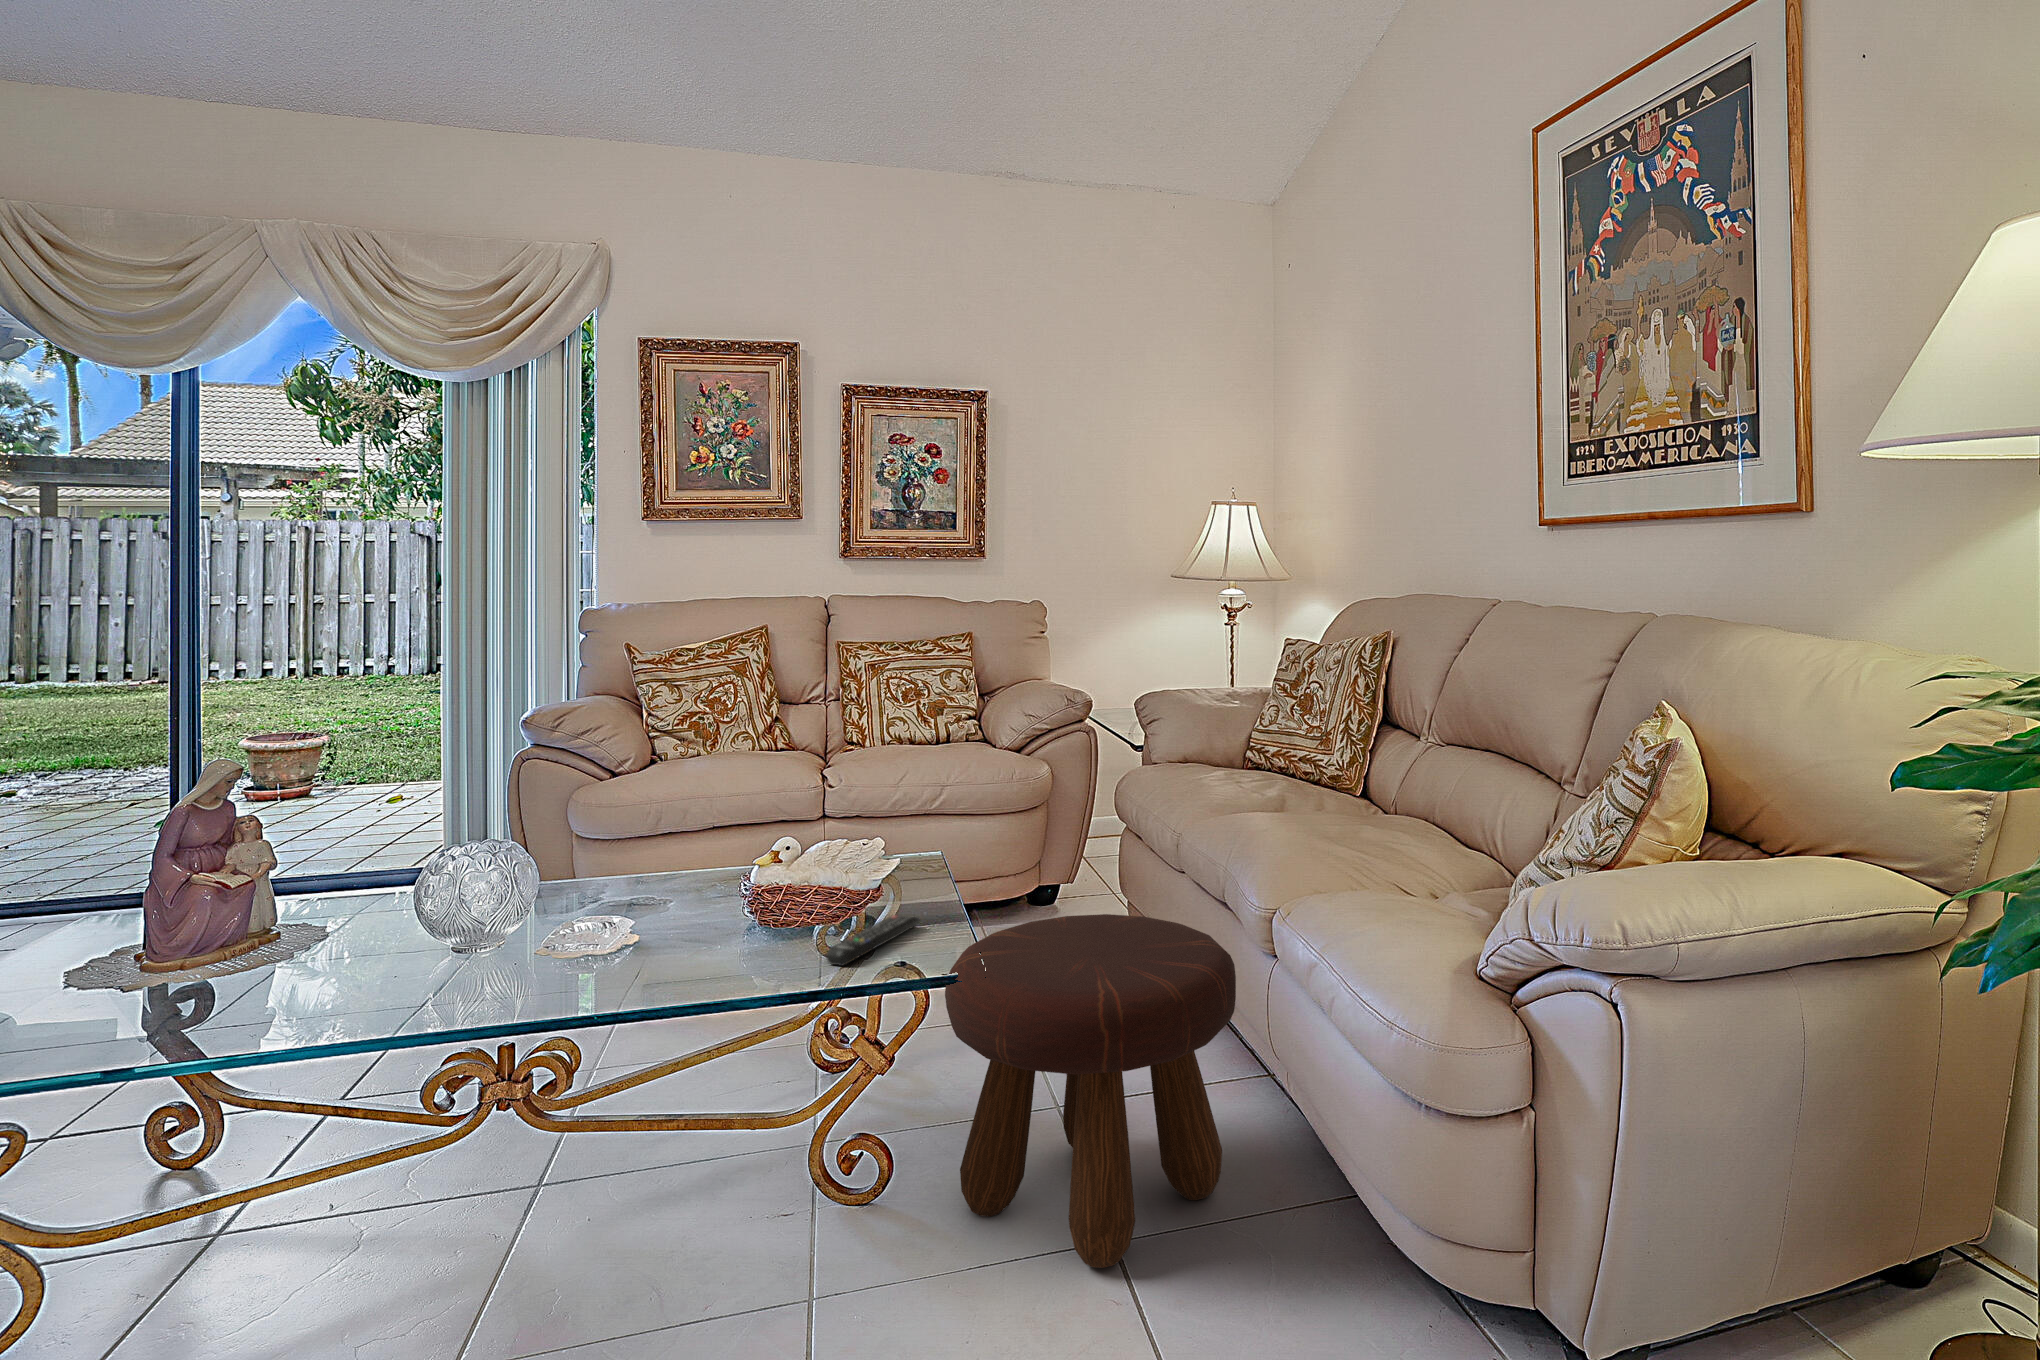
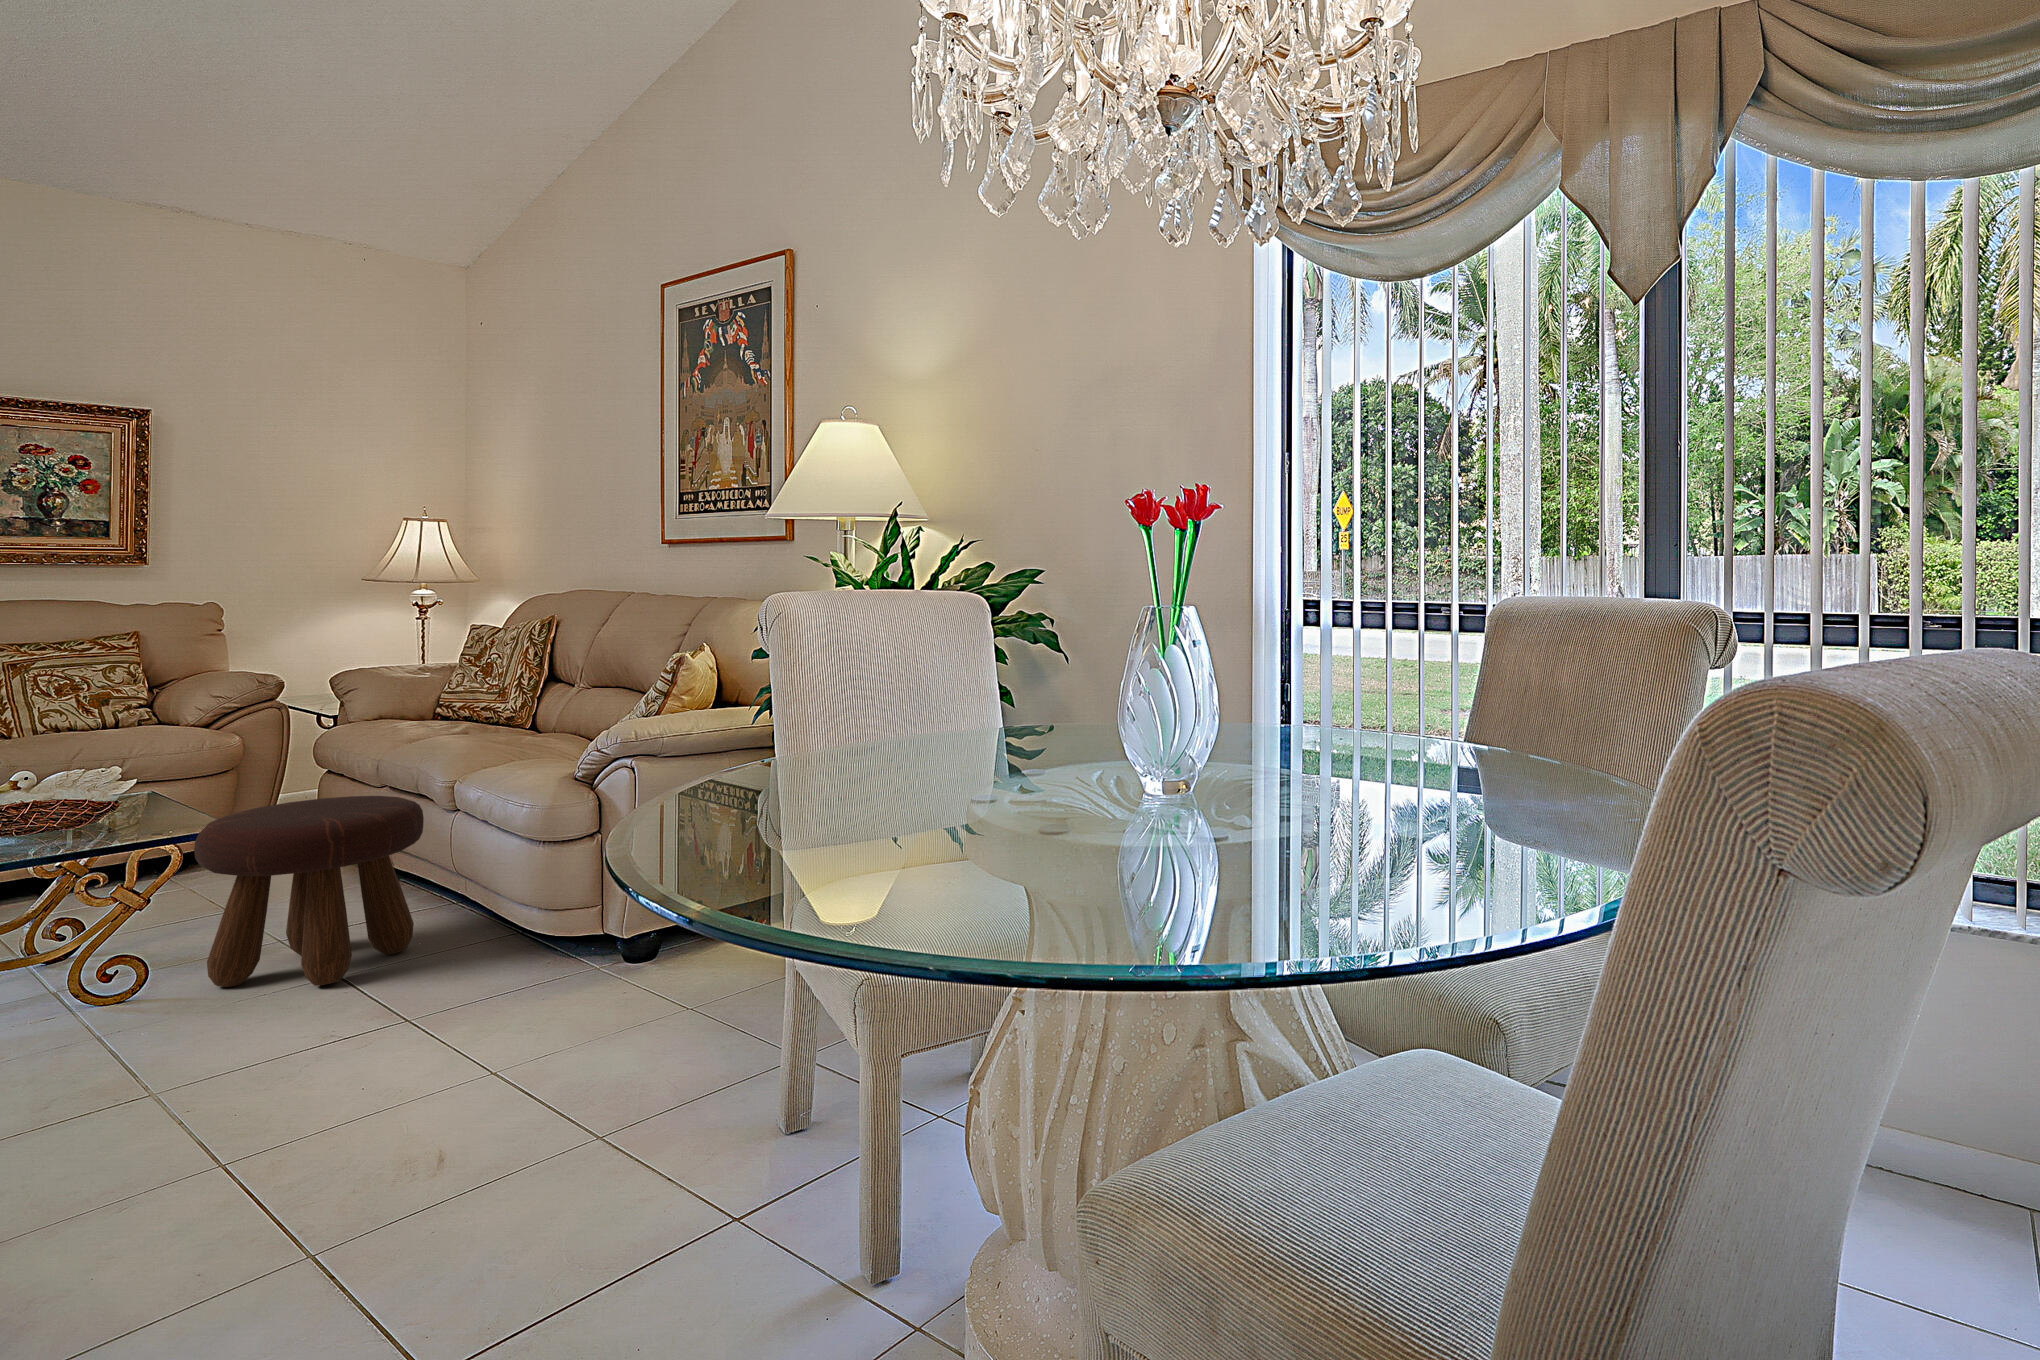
remote control: present [826,915,920,966] -> none [86,814,159,842]

